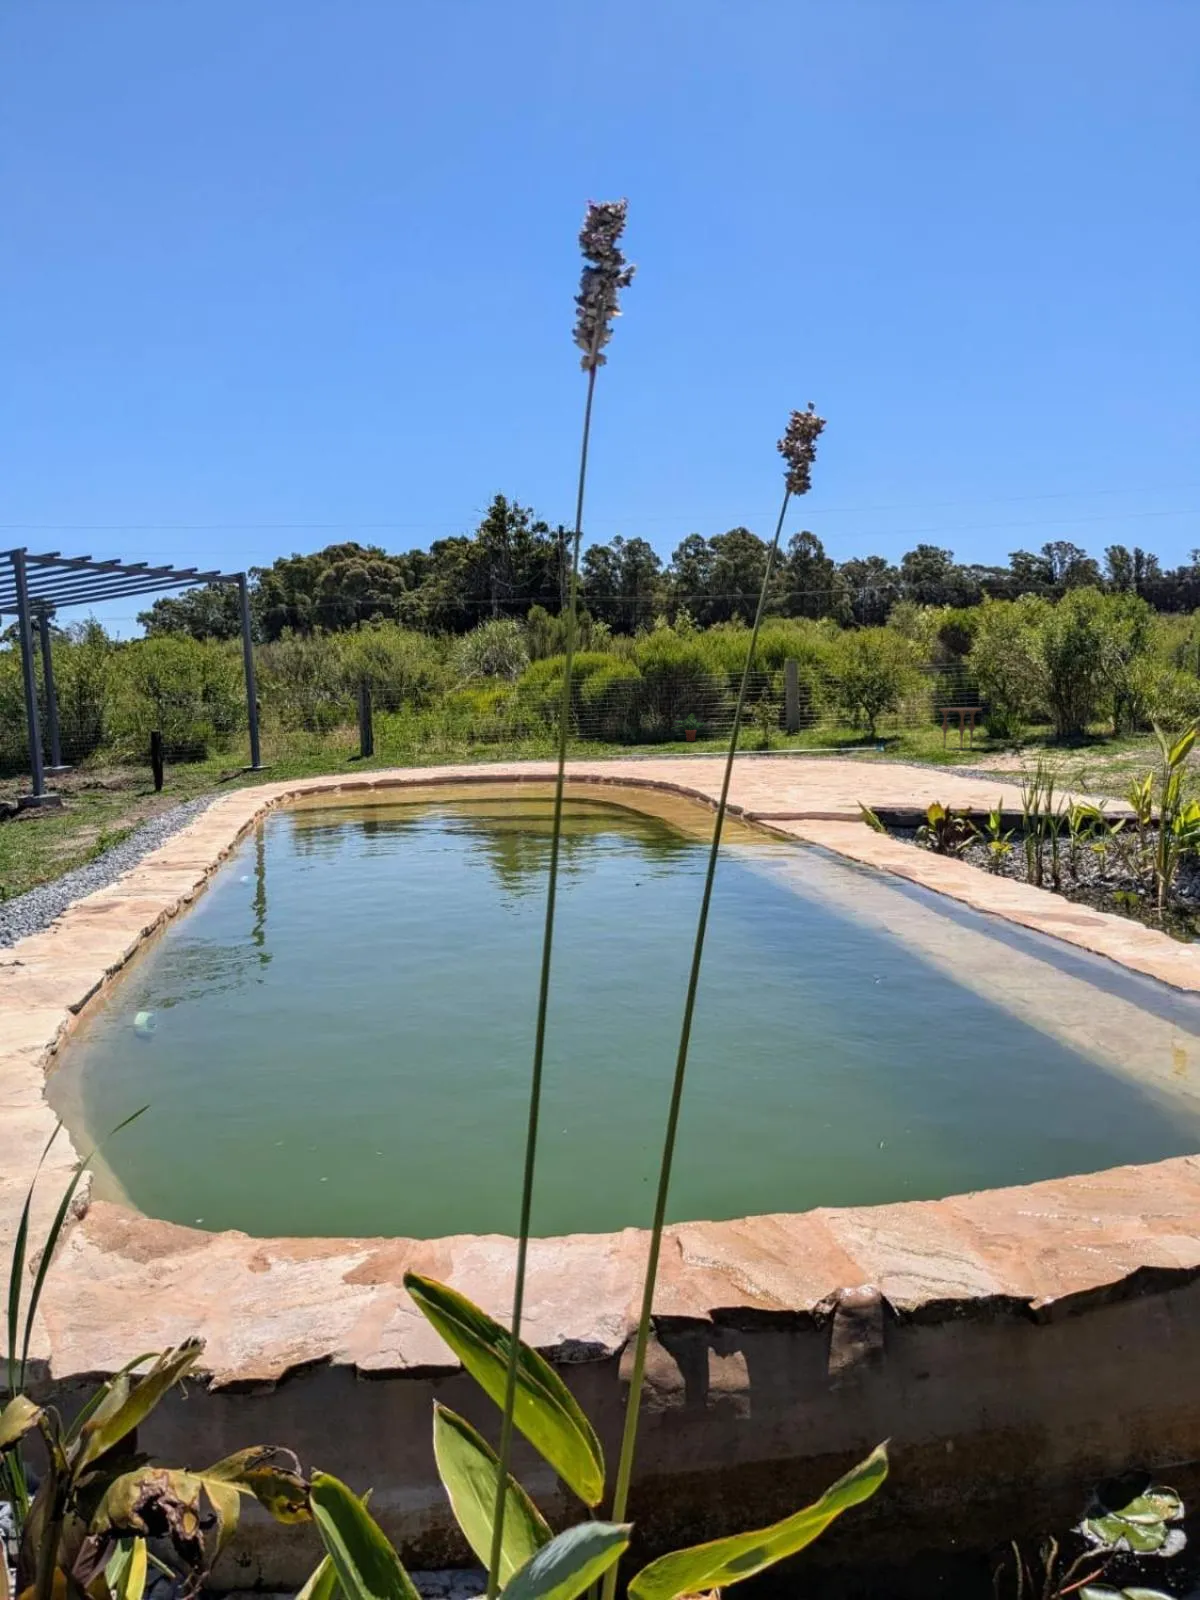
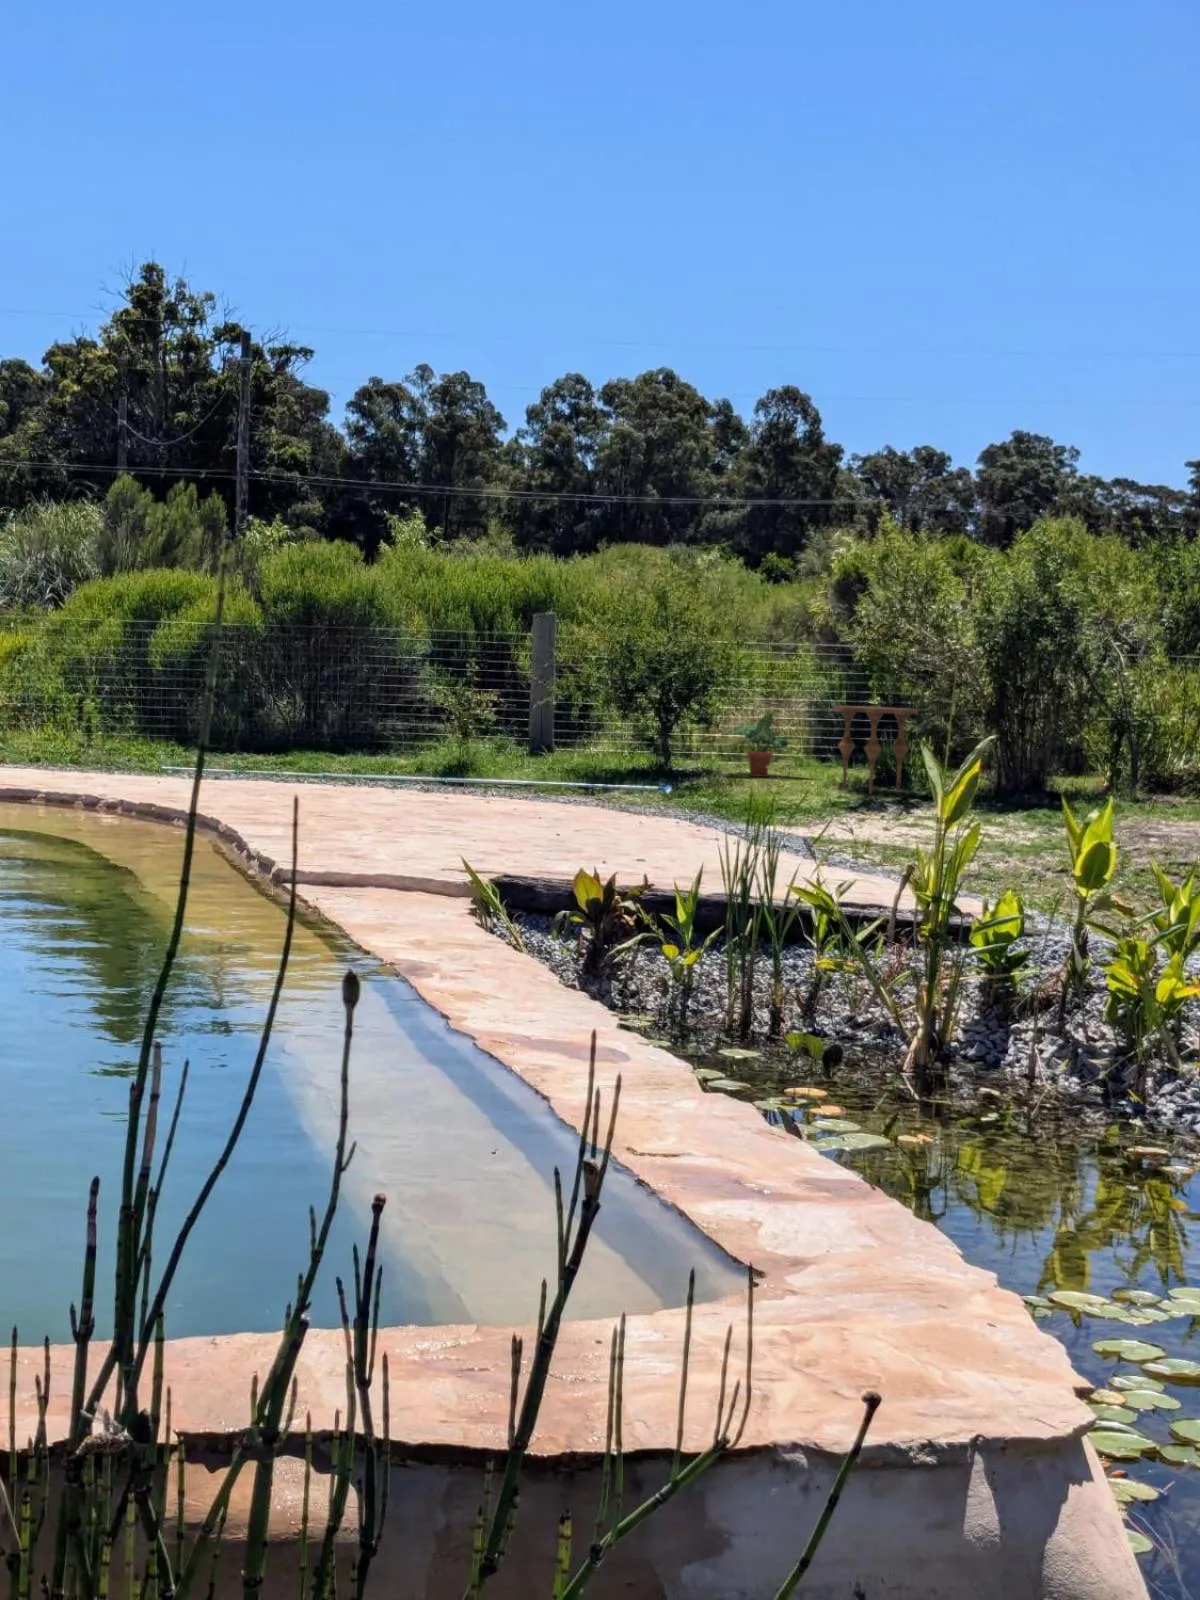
potted plant: present [671,713,709,741] -> present [726,713,802,777]

